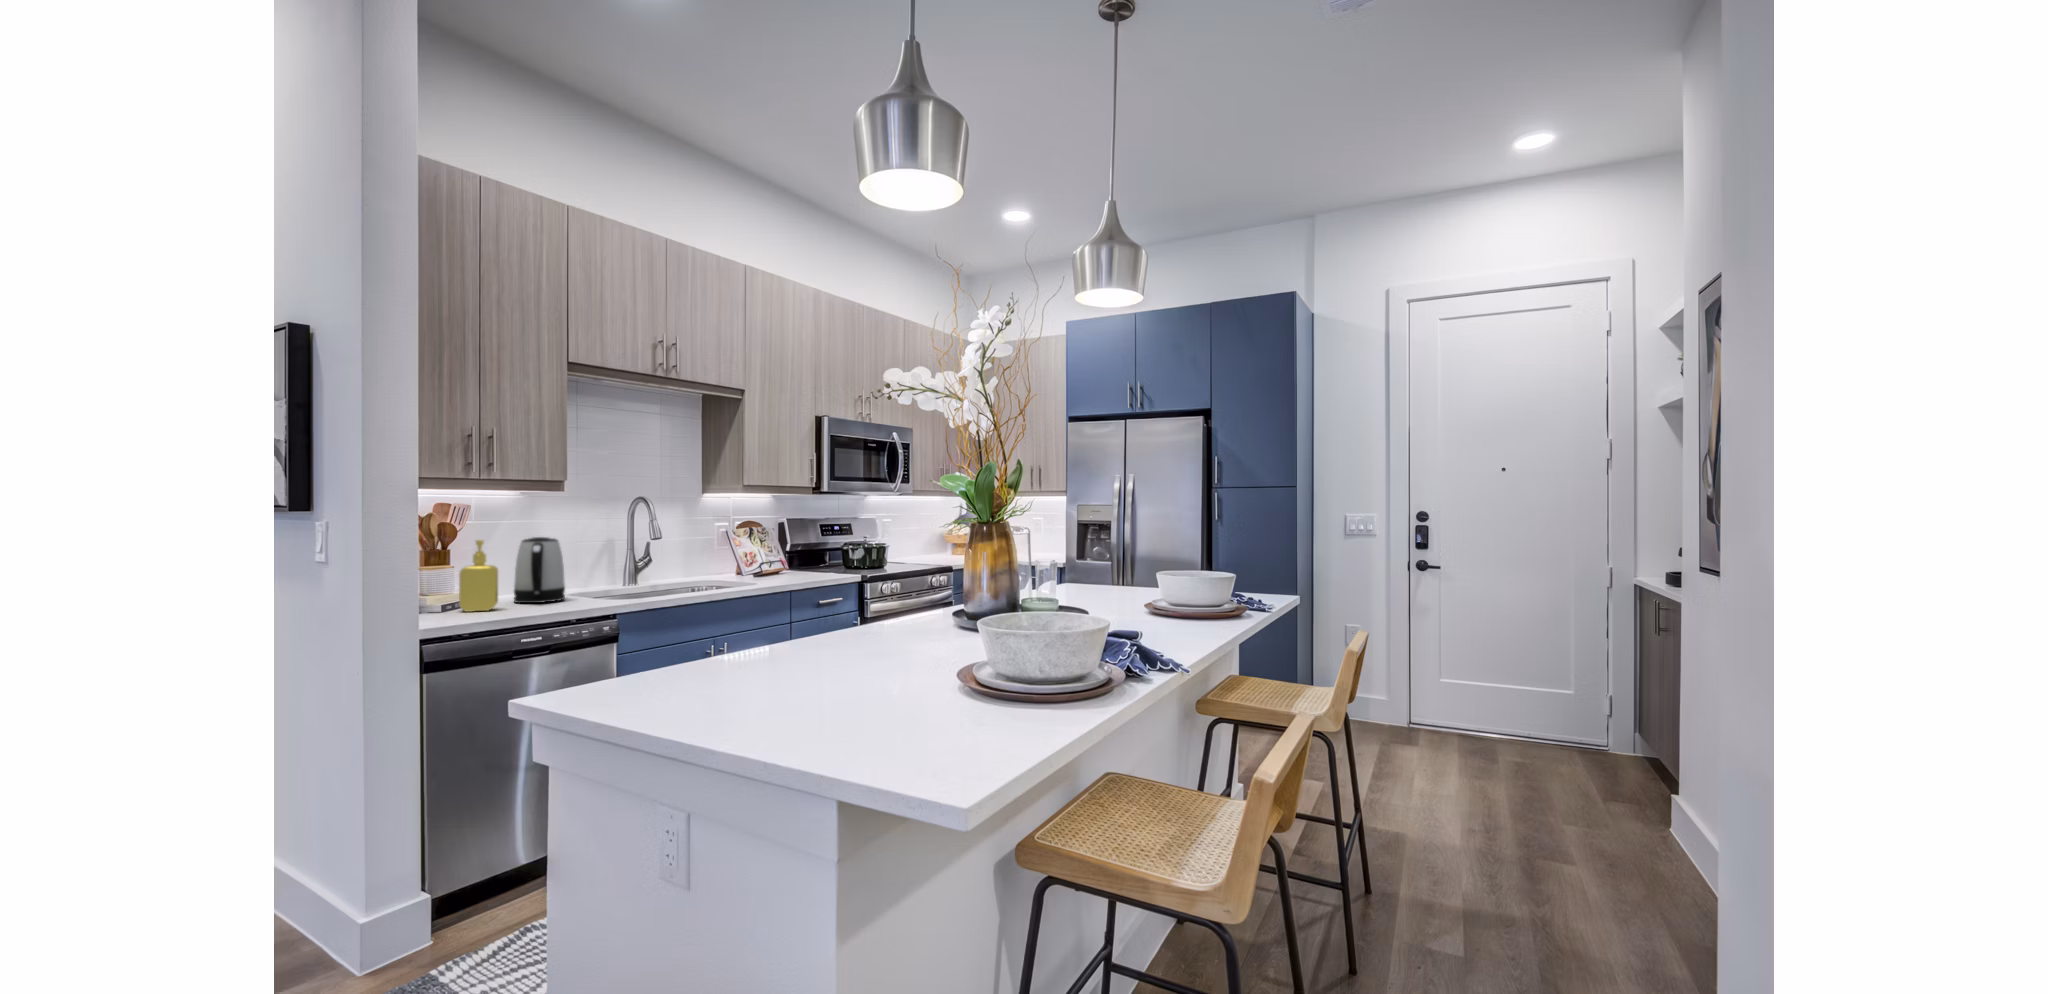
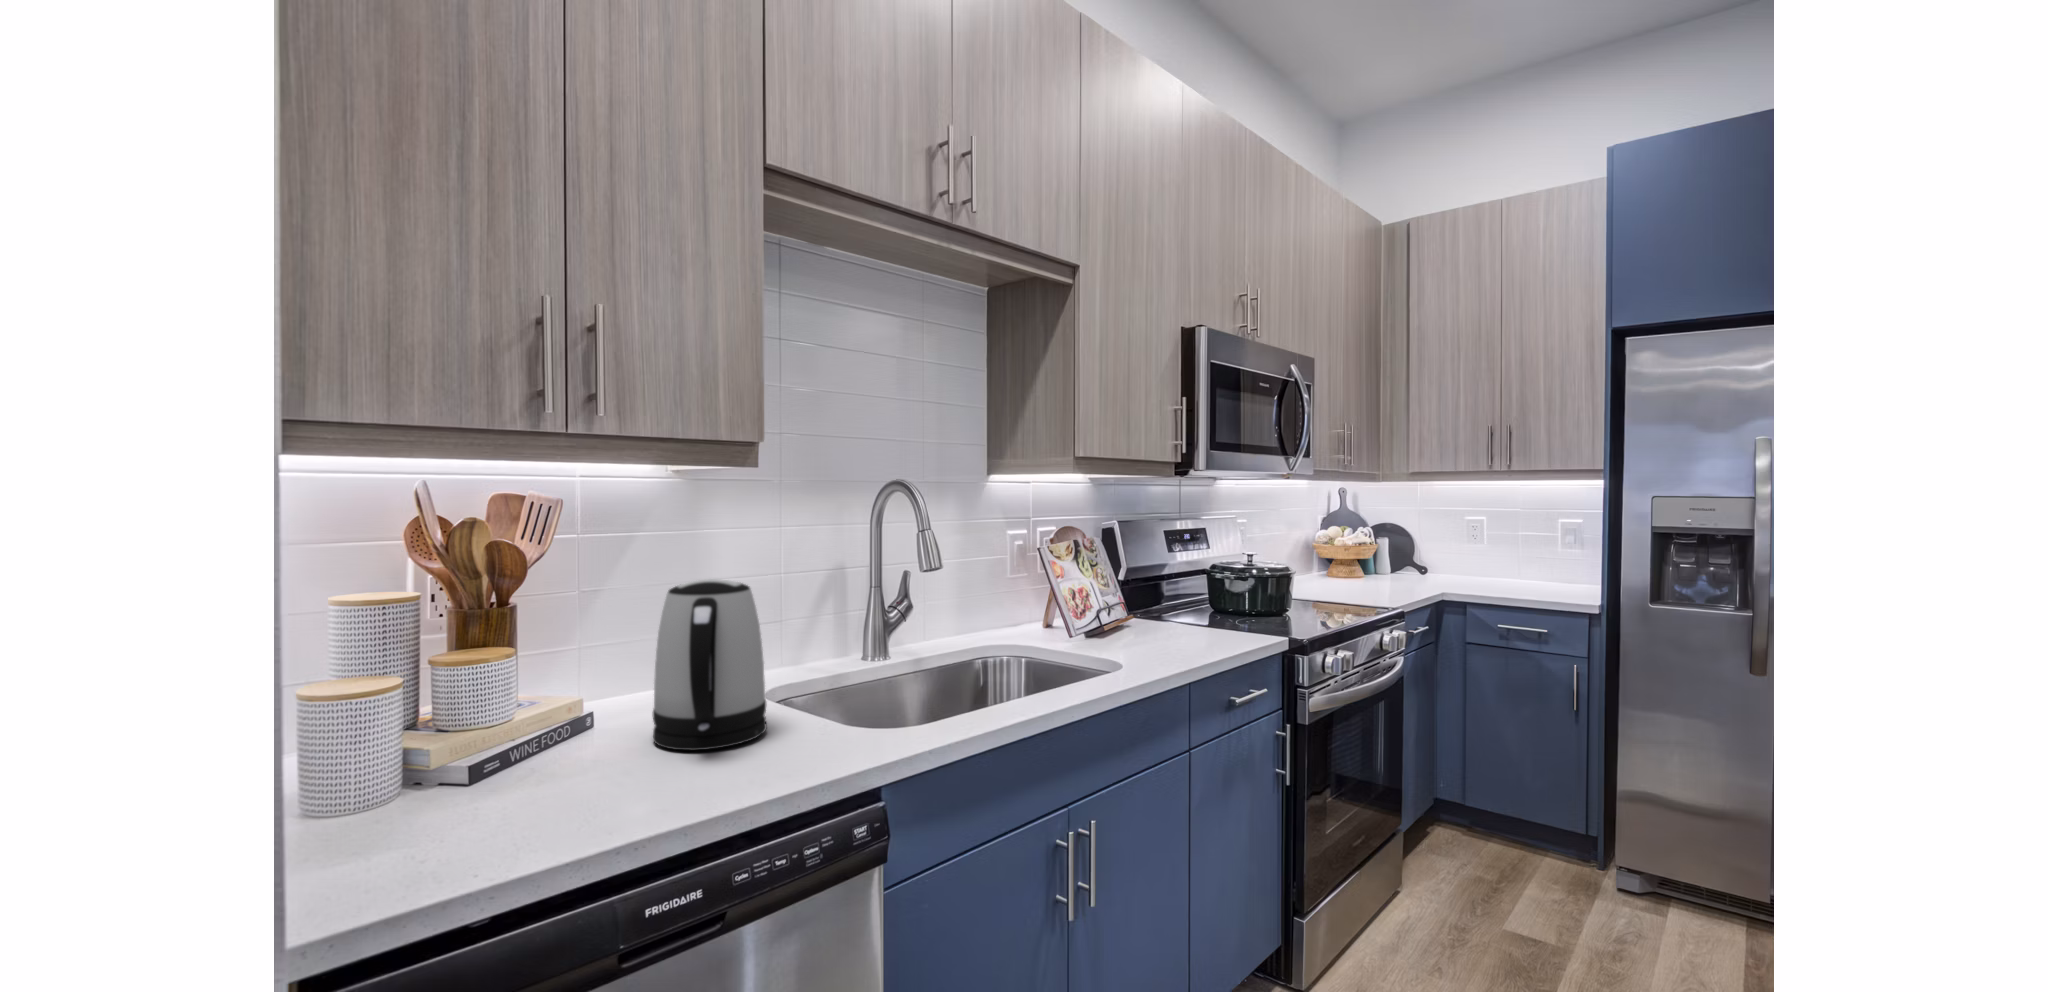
soap dispenser: present [459,540,498,612] -> none [505,601,609,805]

